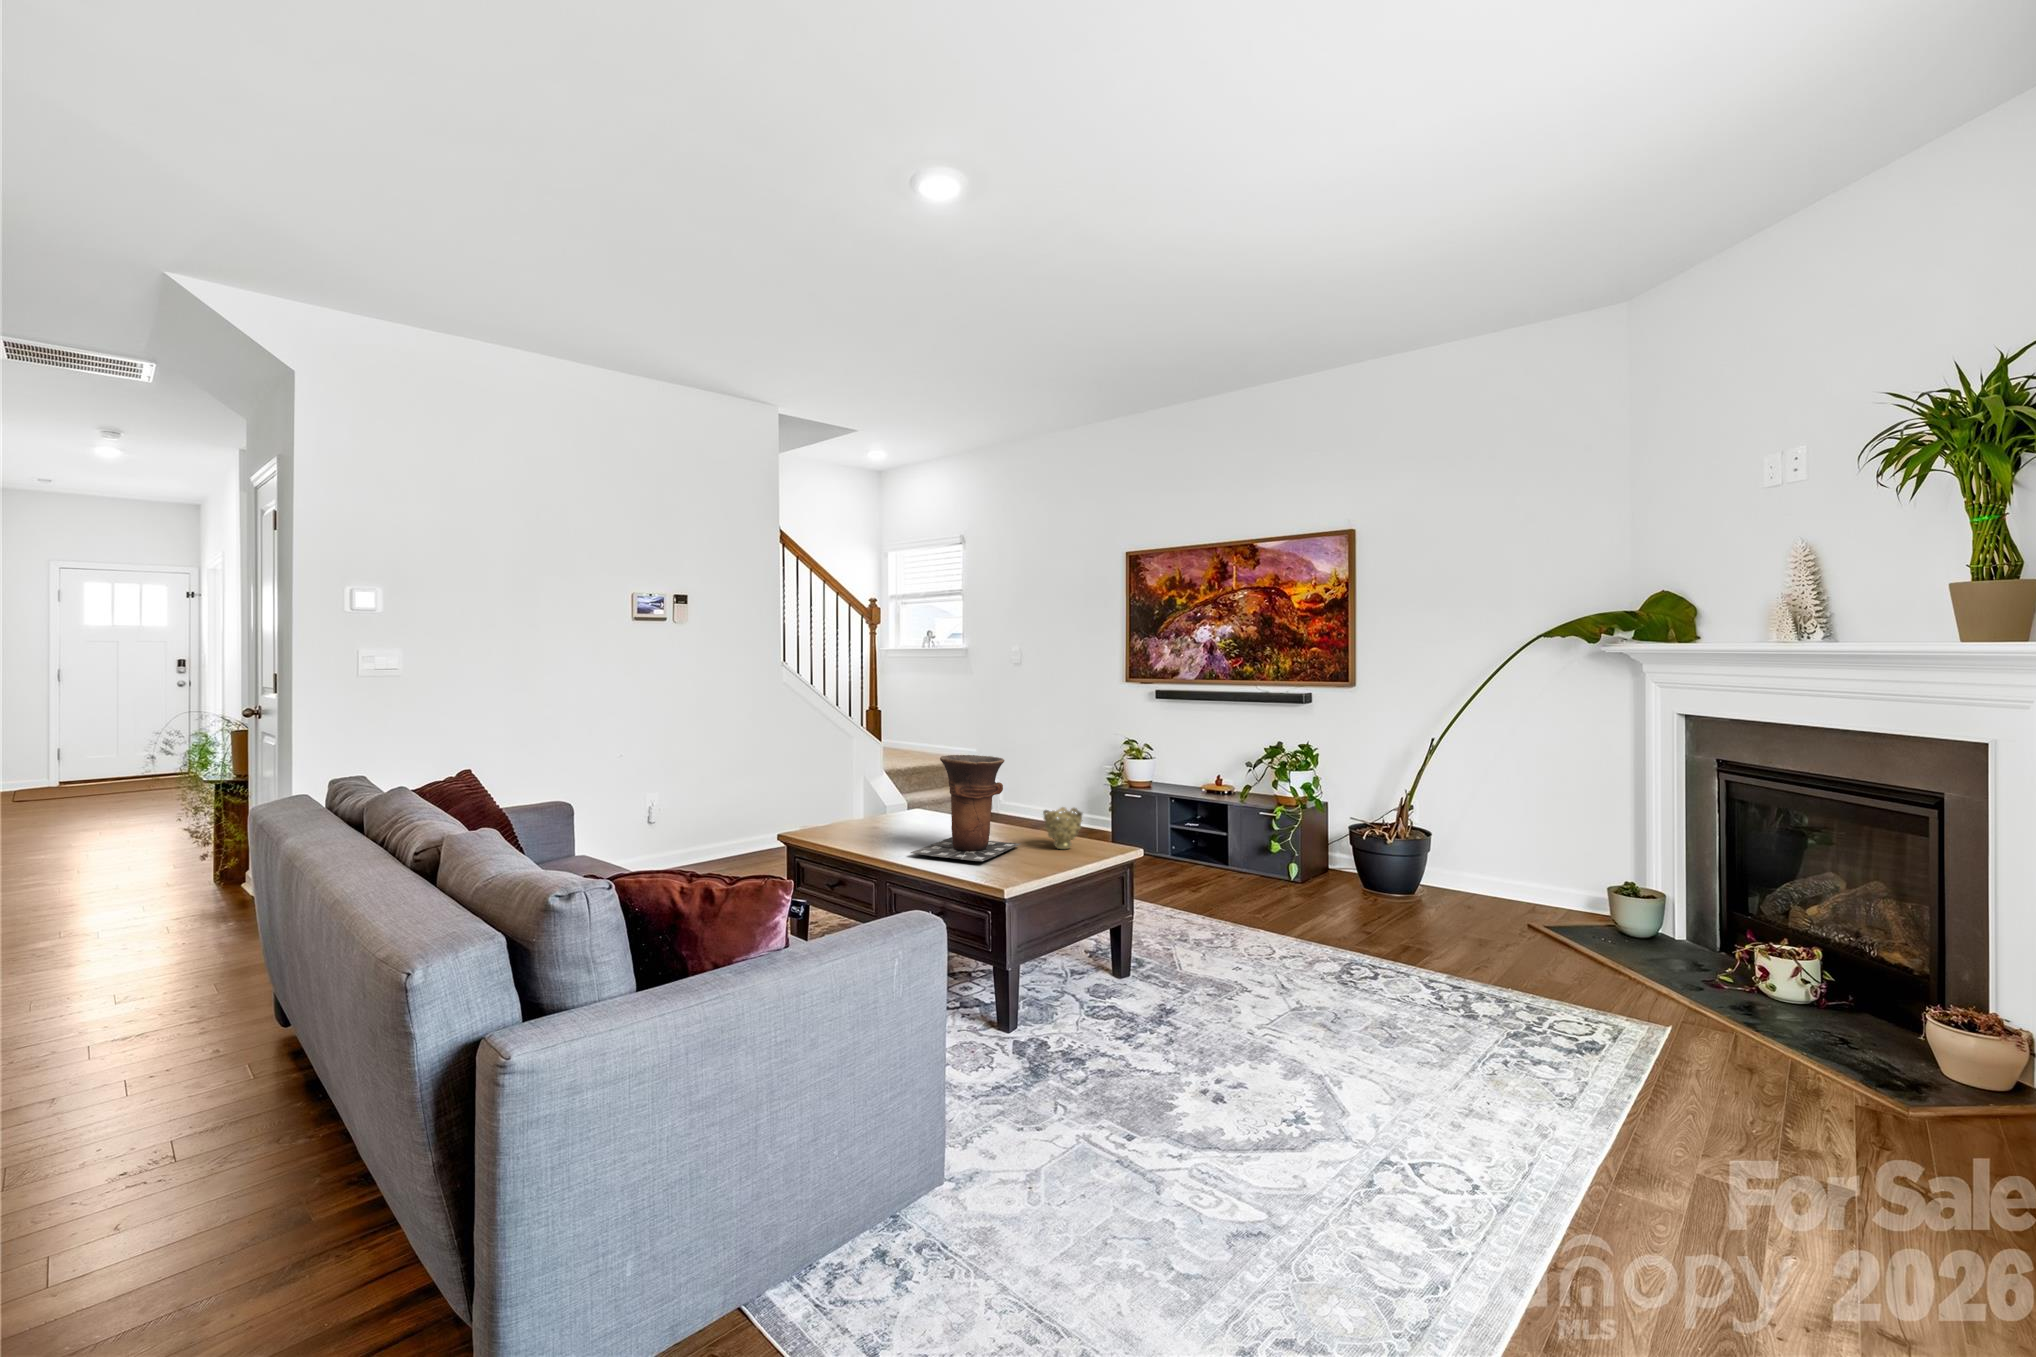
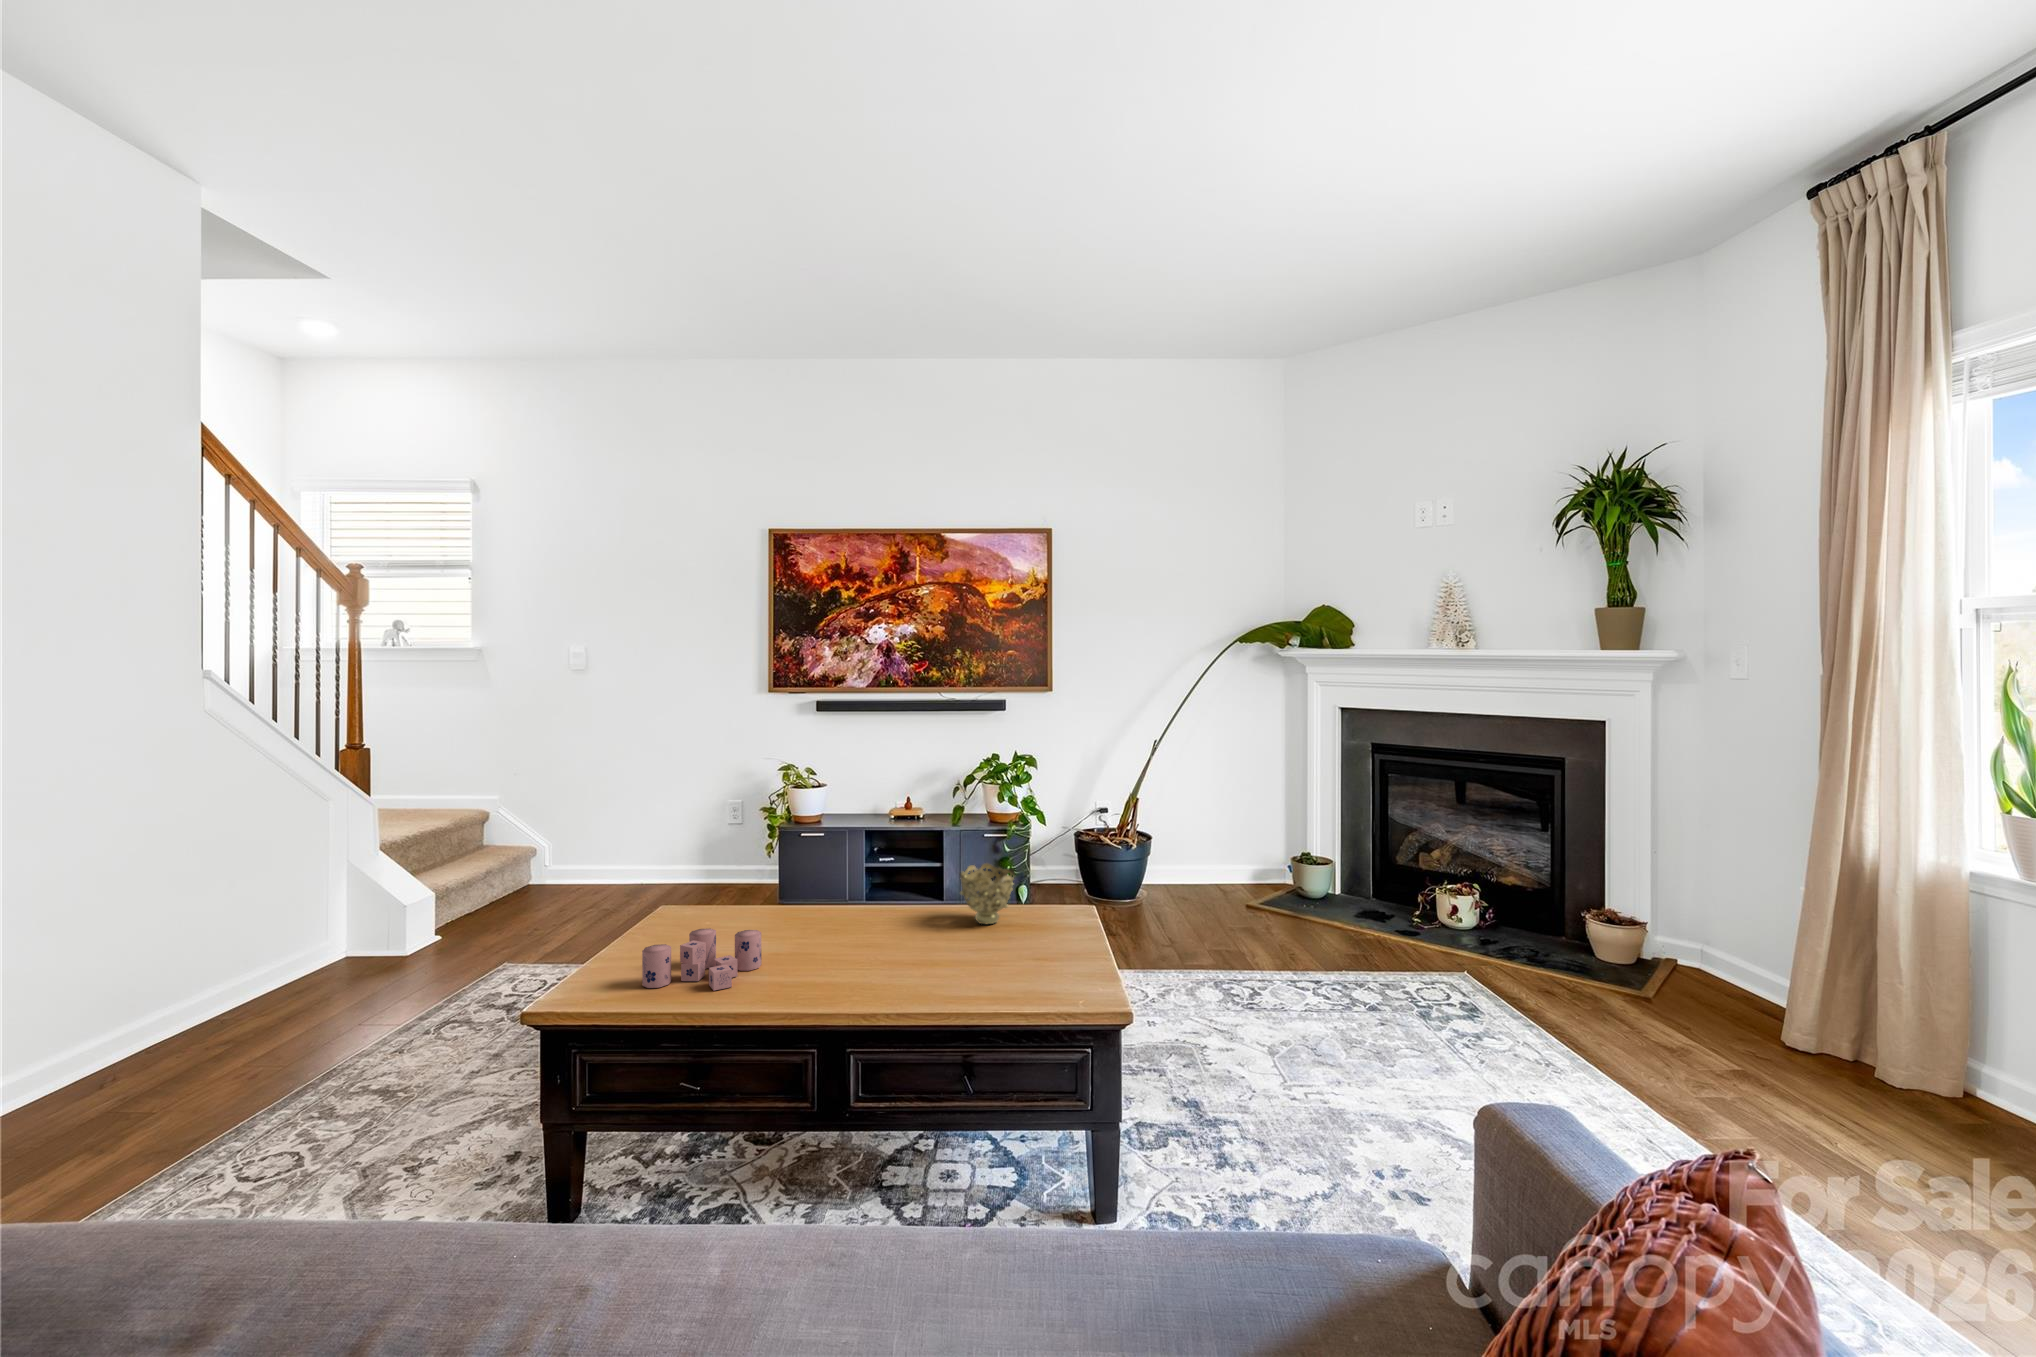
vase: present [911,755,1020,861] -> none [818,805,959,981]
candle: none [844,818,907,849] -> present [642,928,761,991]

